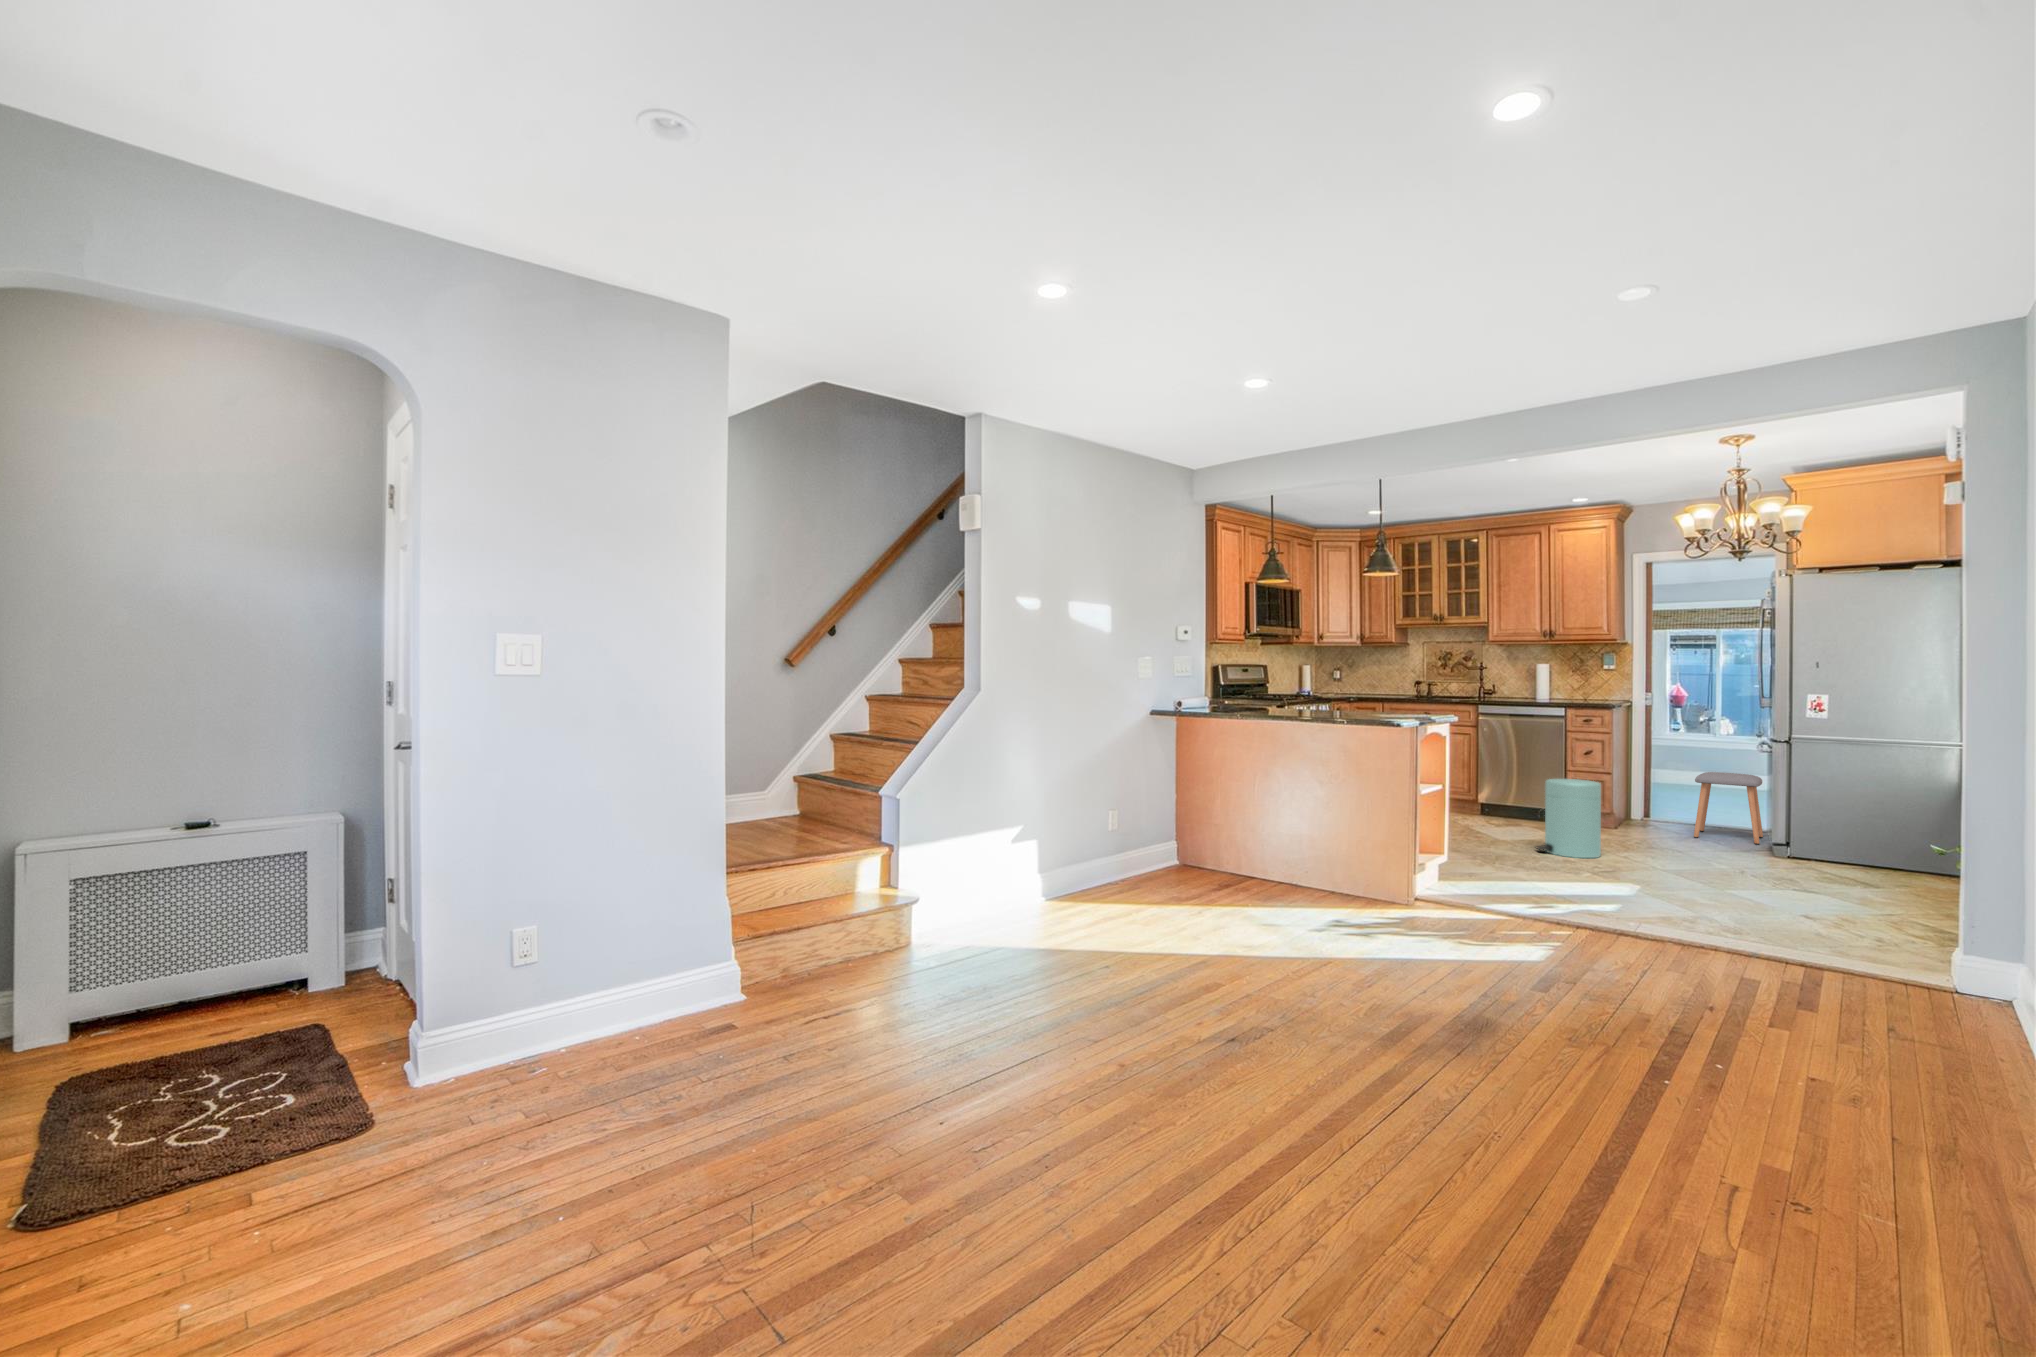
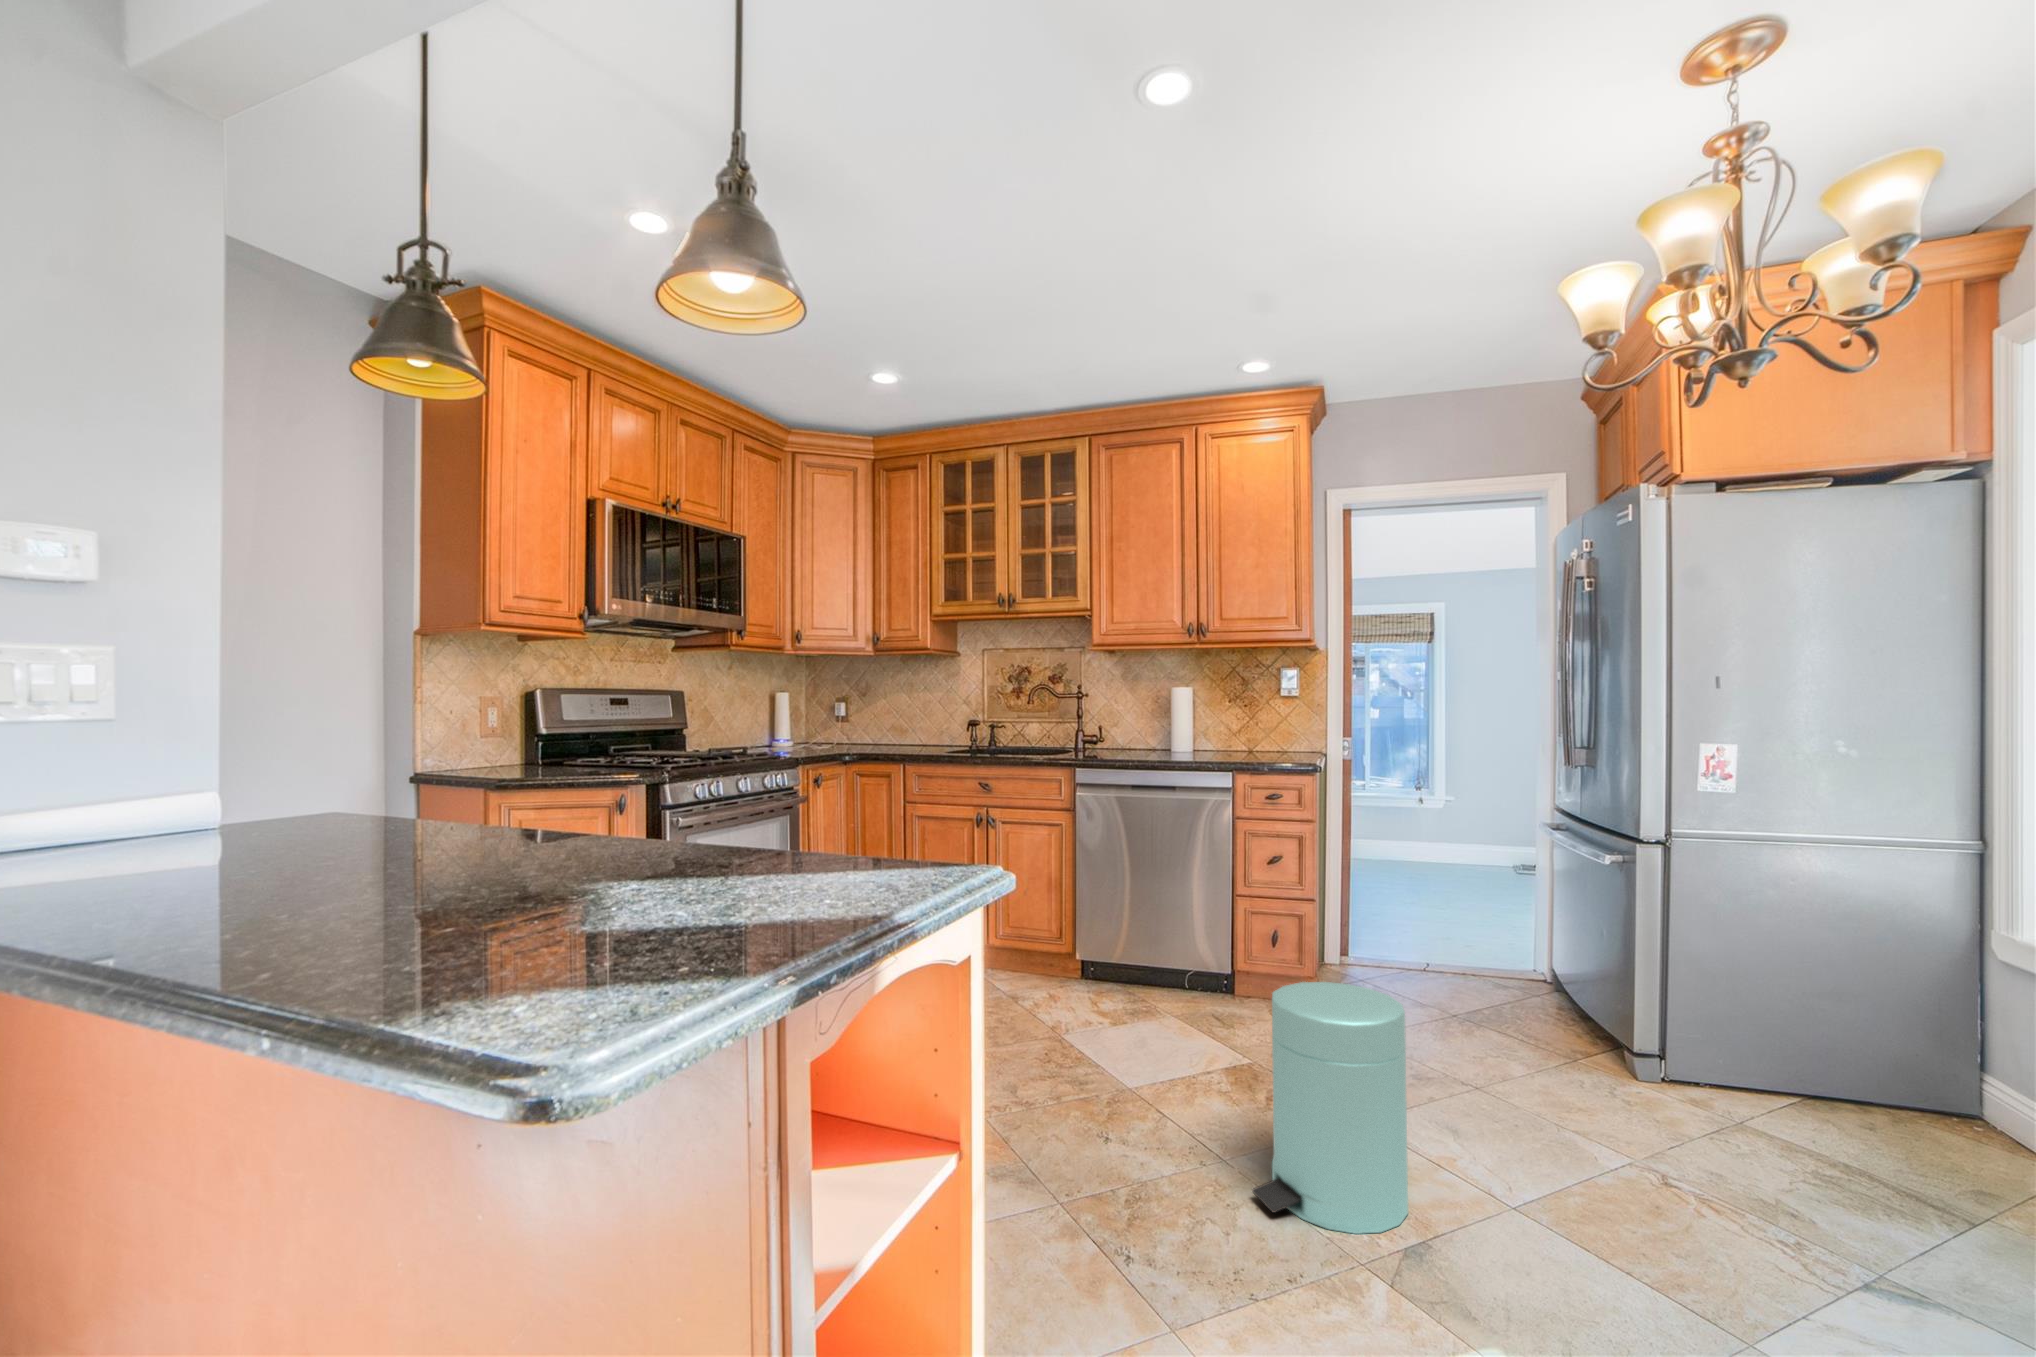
stool: present [1694,772,1763,844] -> none [1451,888,1579,1039]

